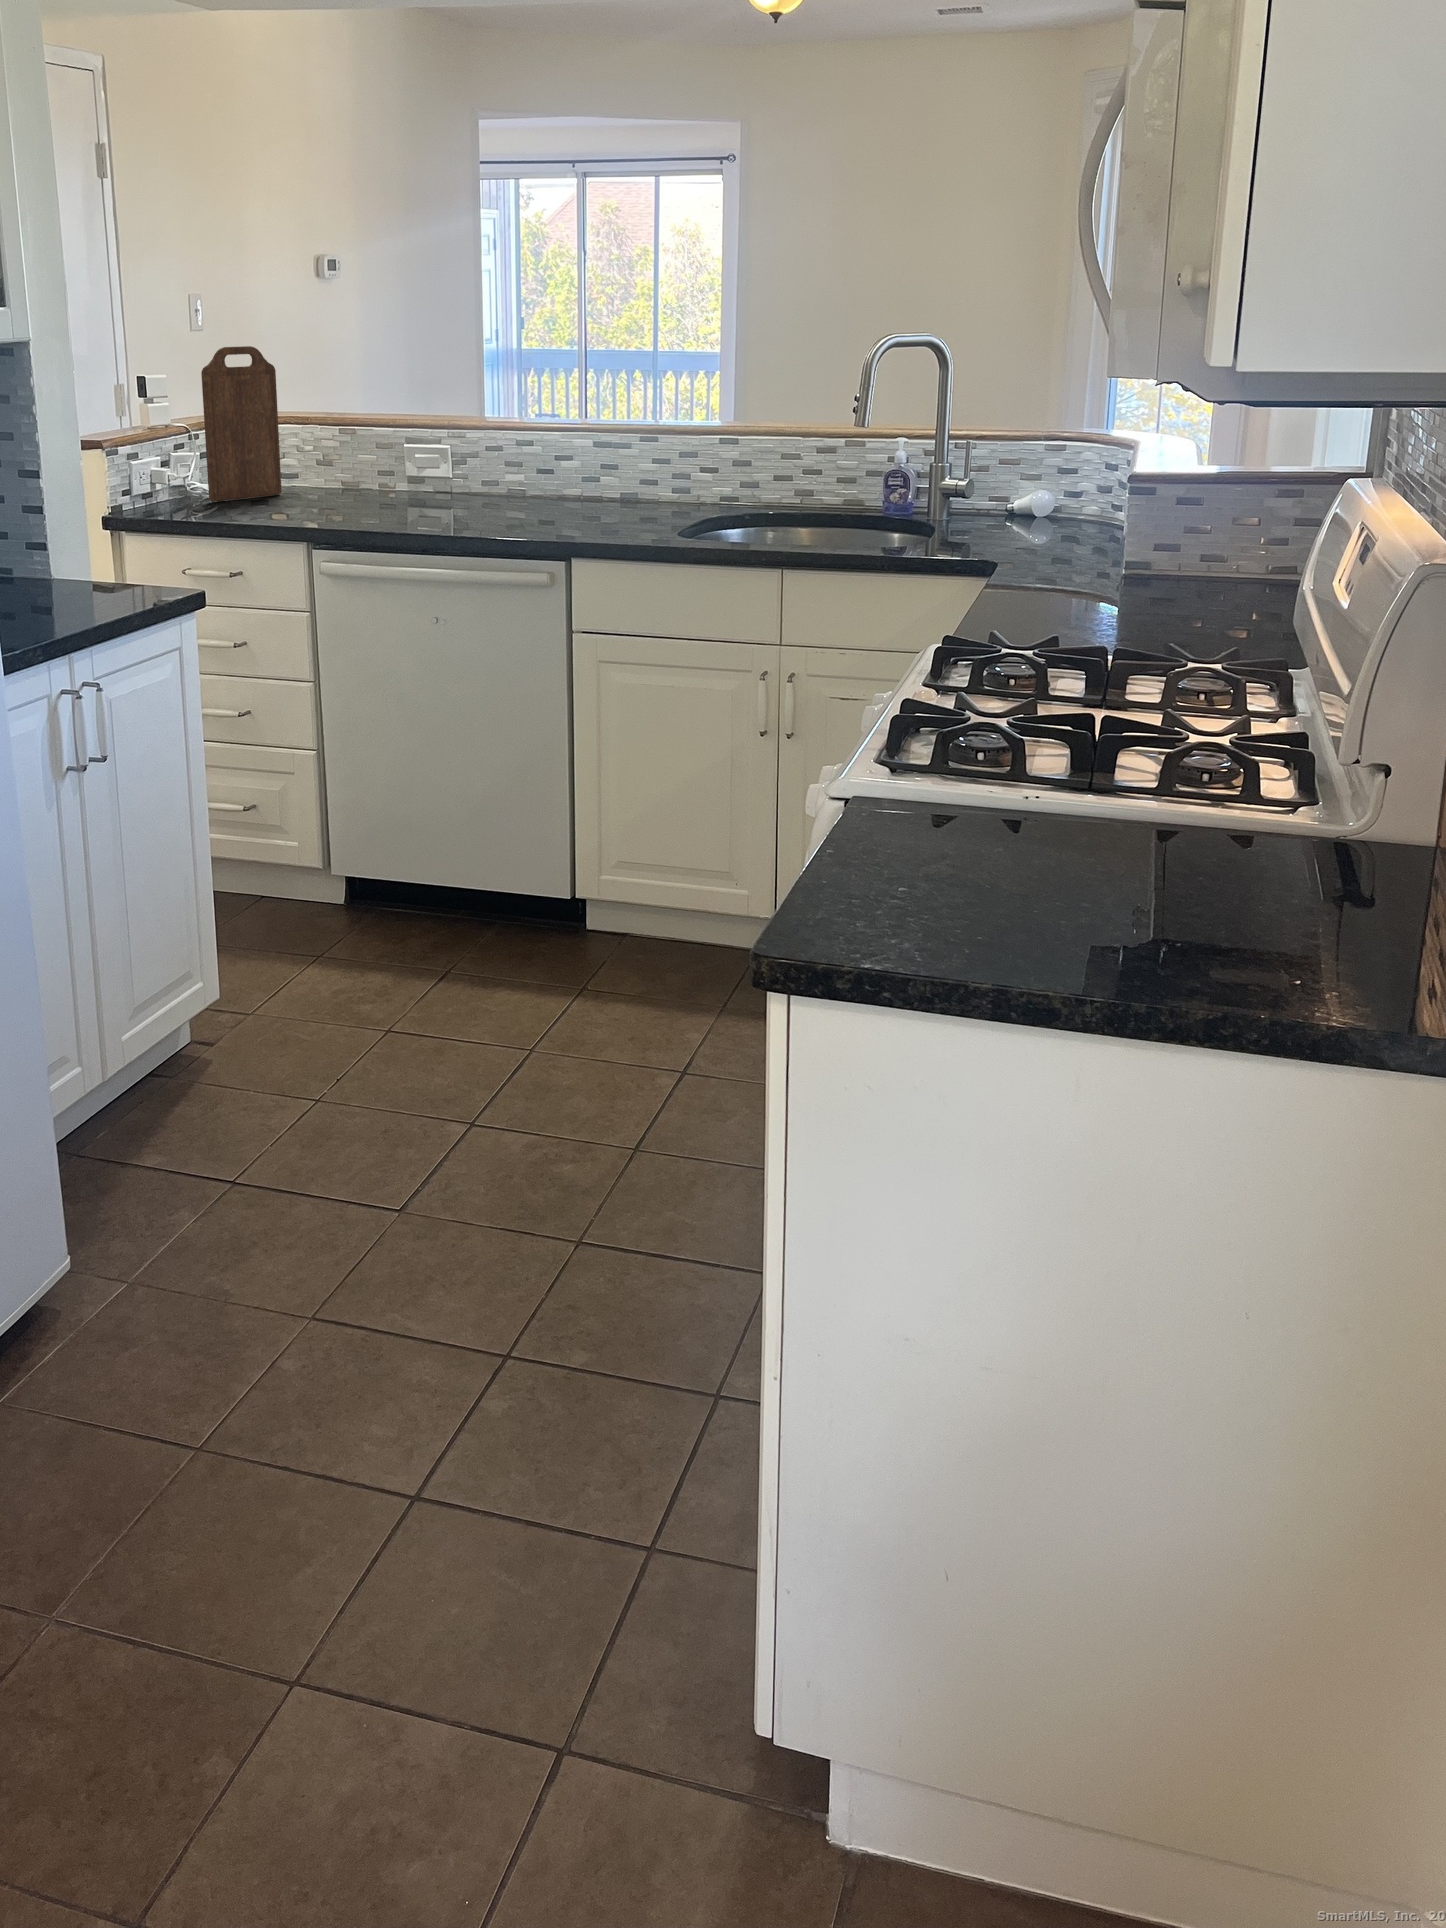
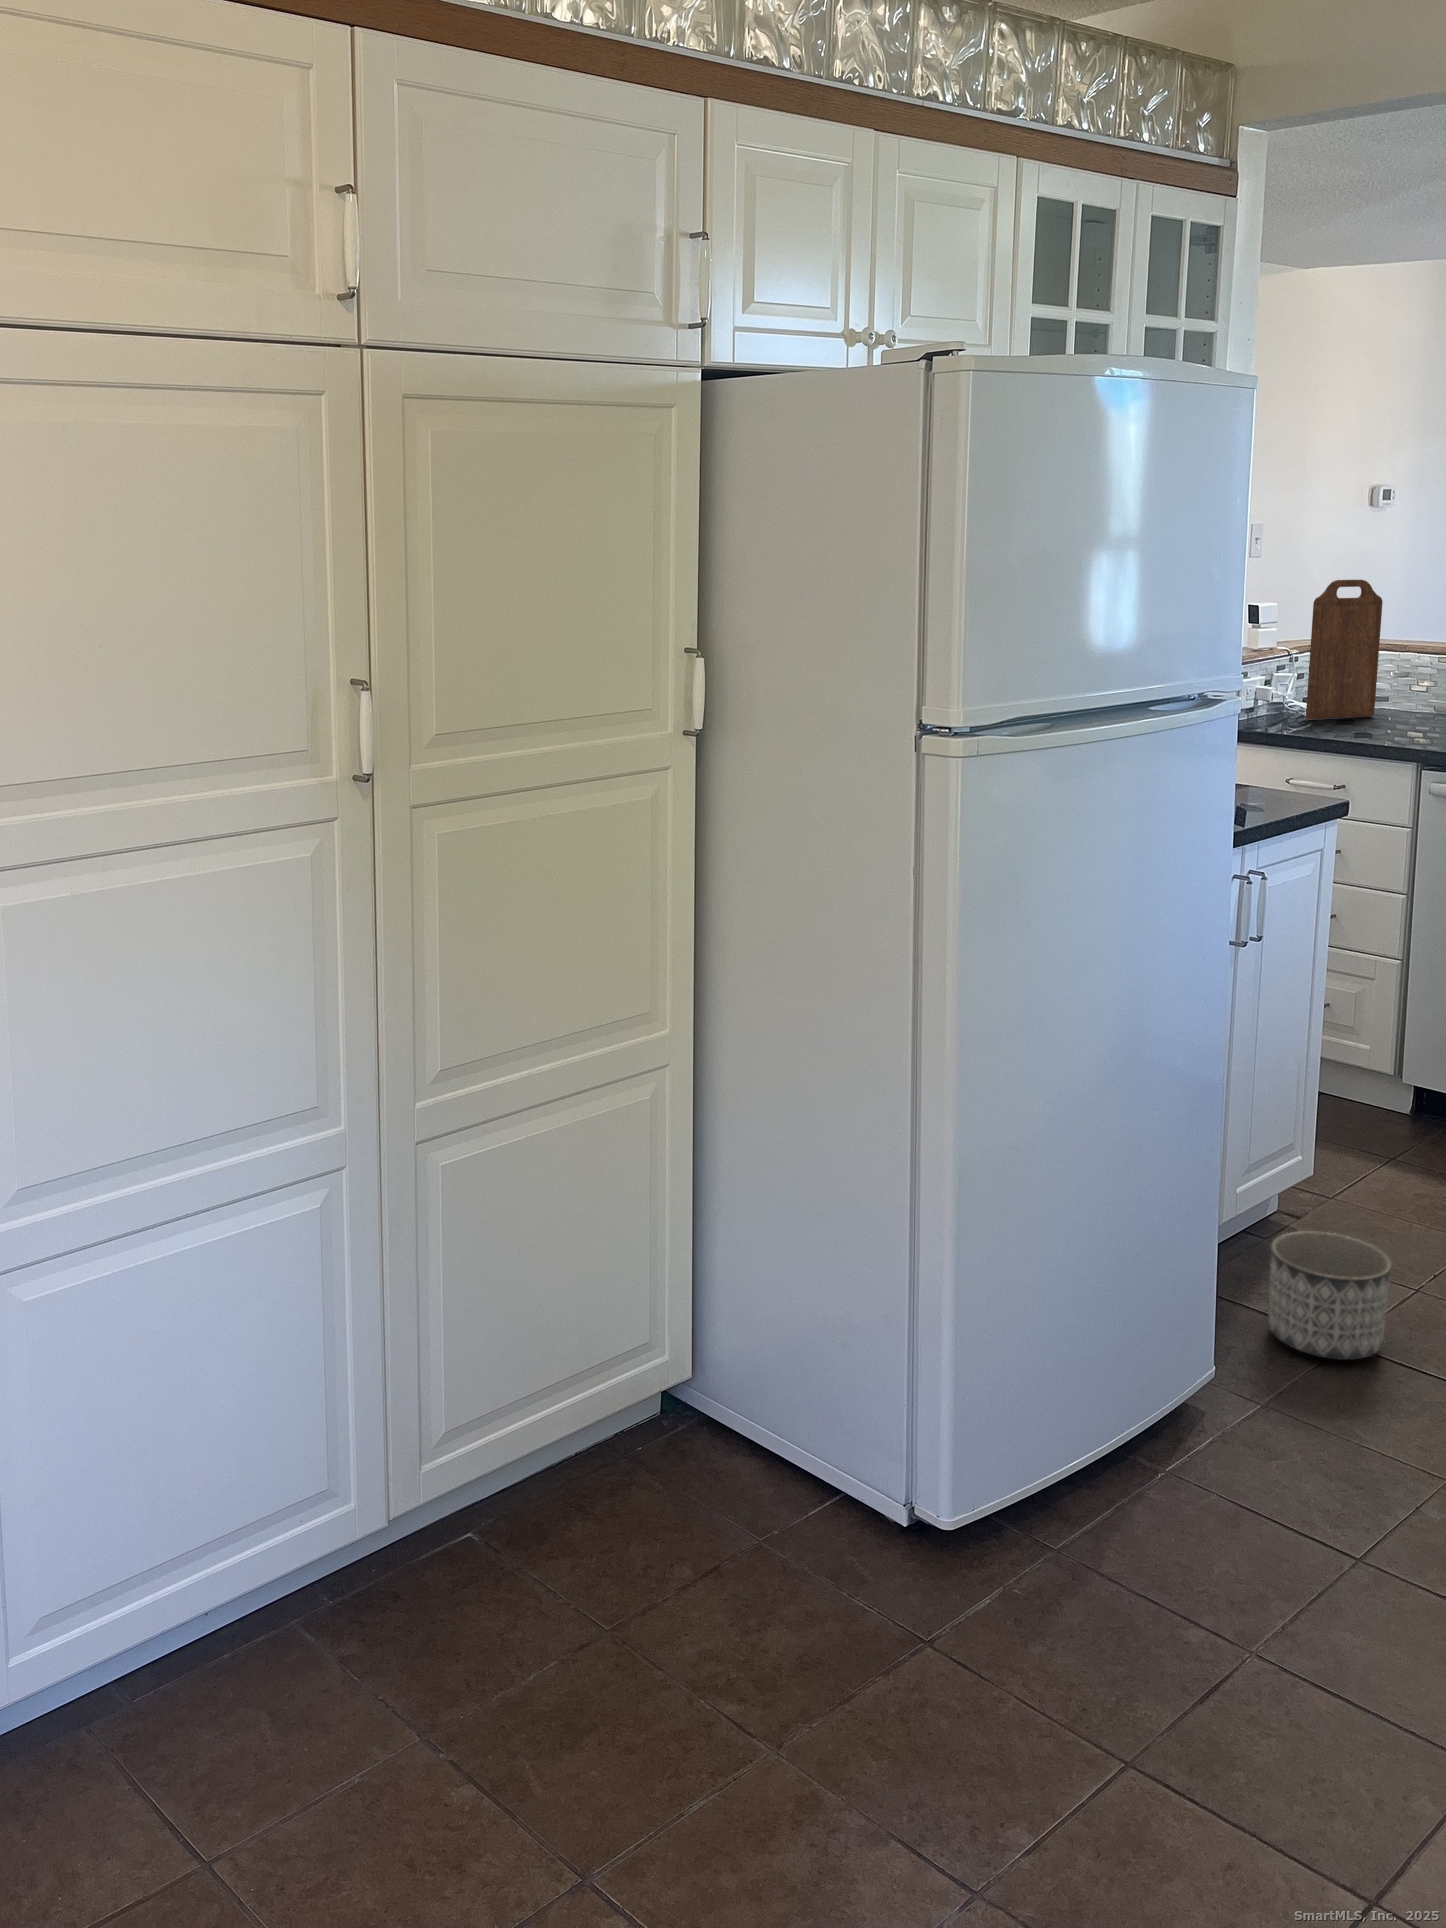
planter: none [145,1068,272,1208] -> present [1268,1231,1392,1360]

